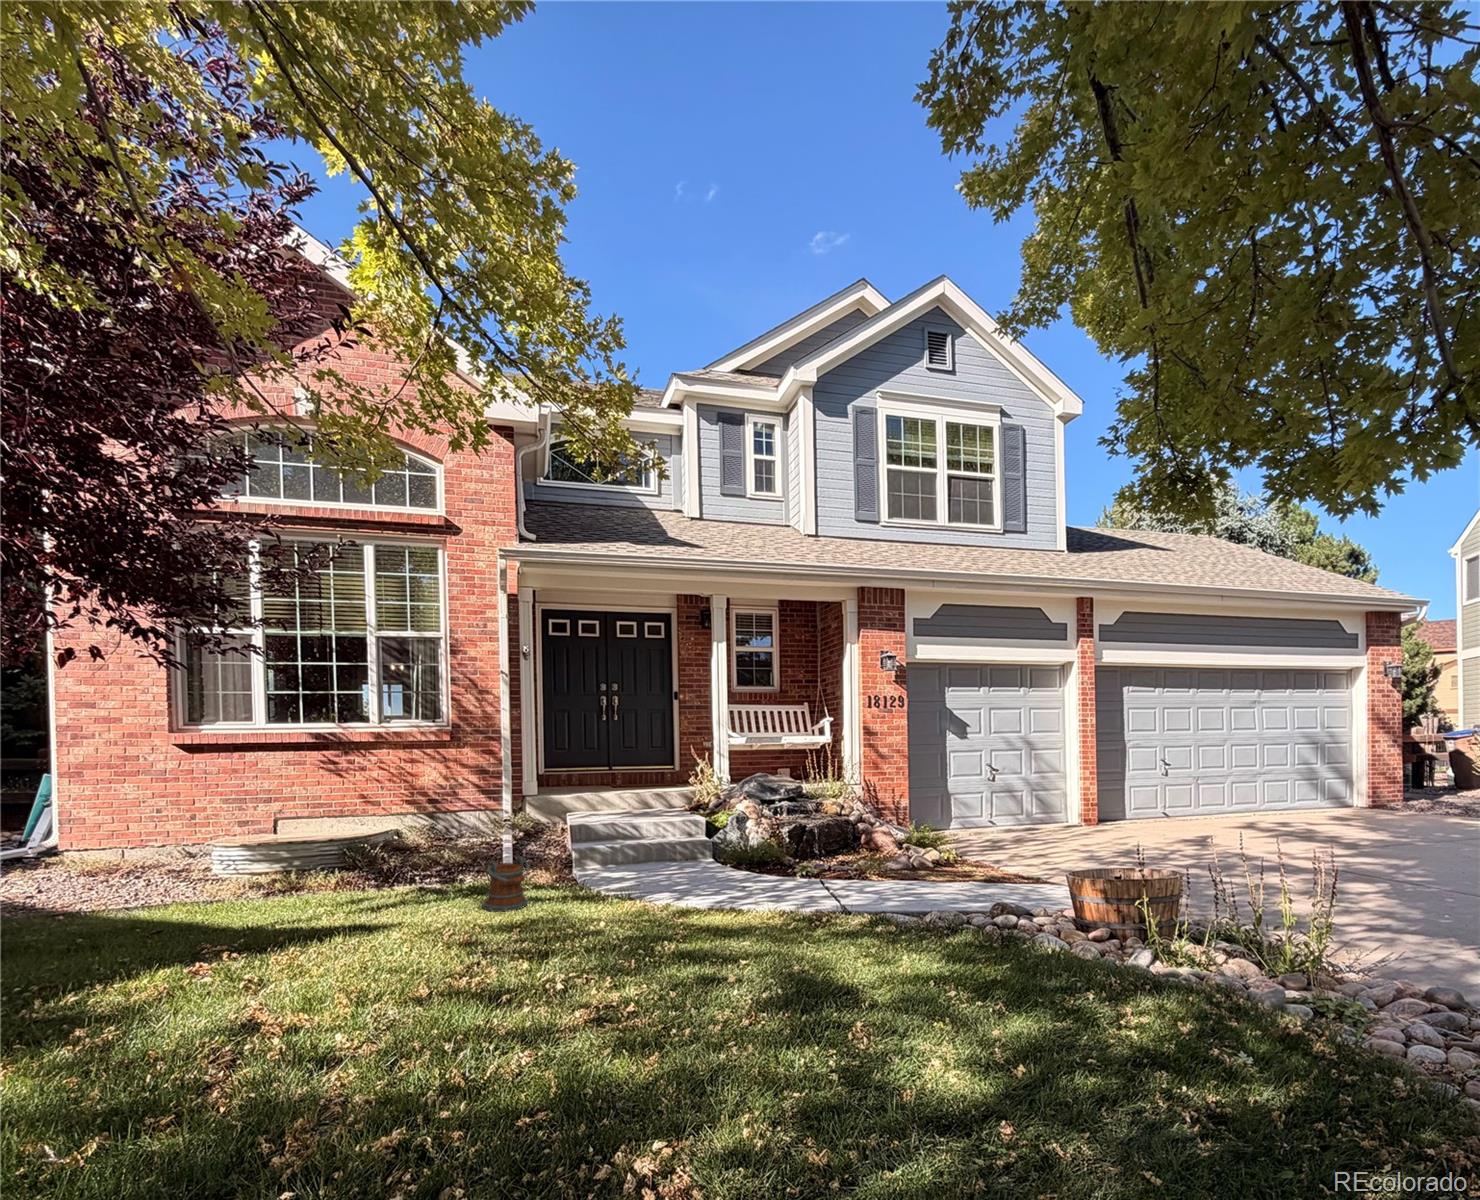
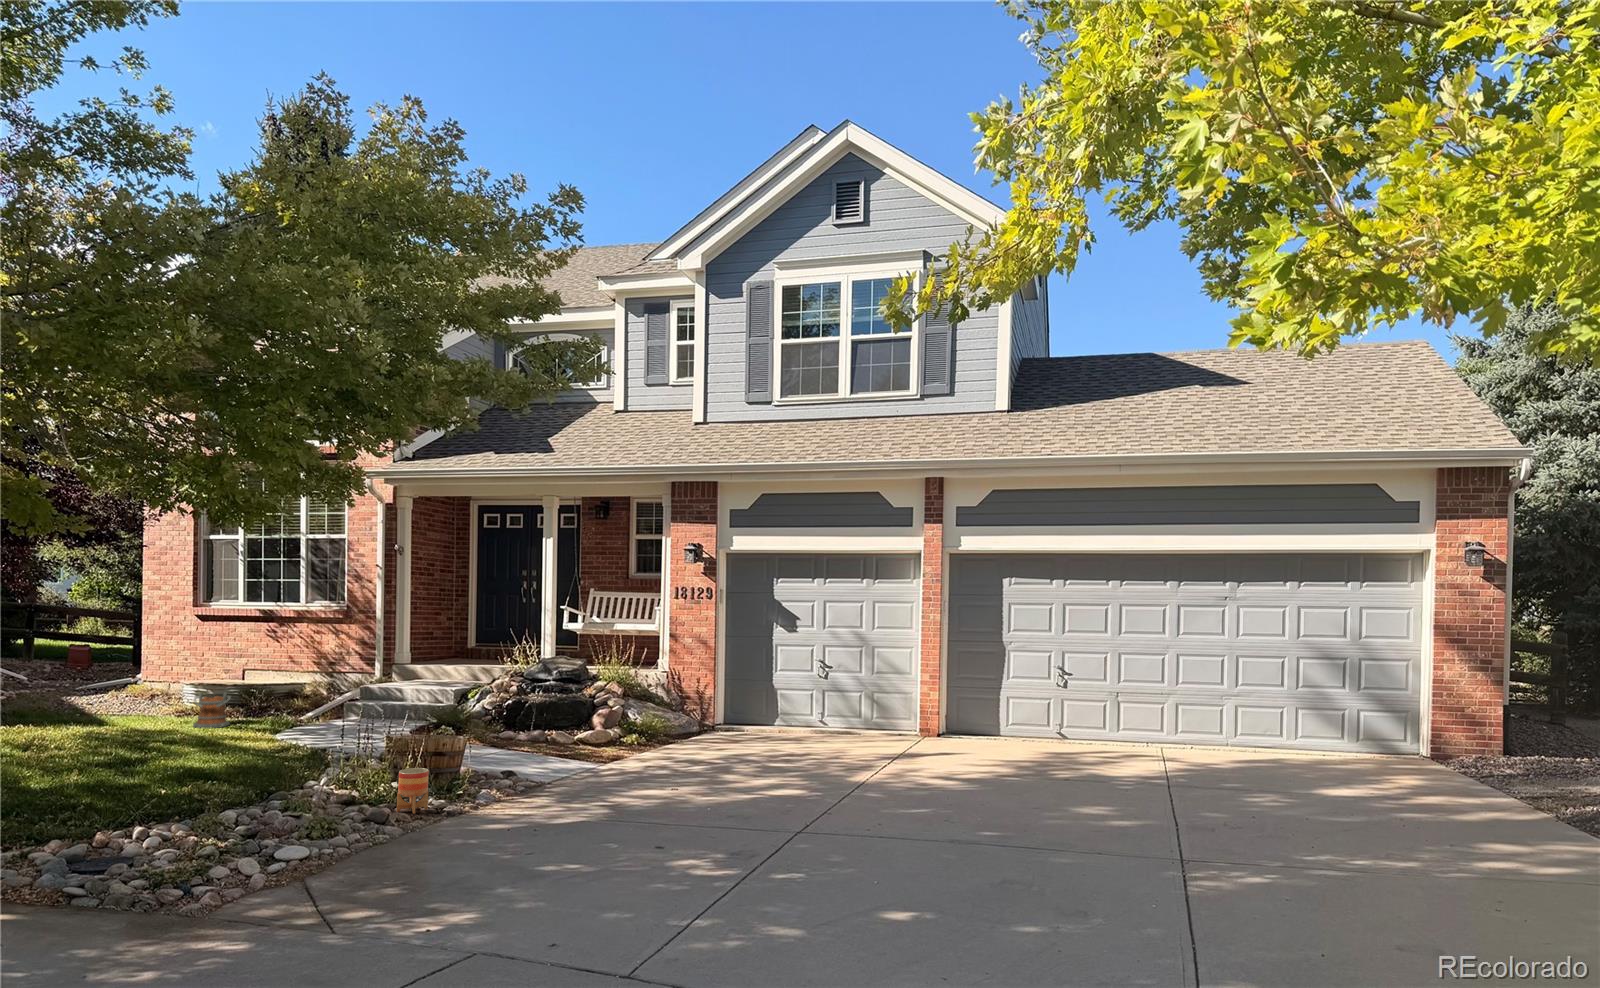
planter: none [1290,939,1337,1003] -> present [397,768,429,814]

